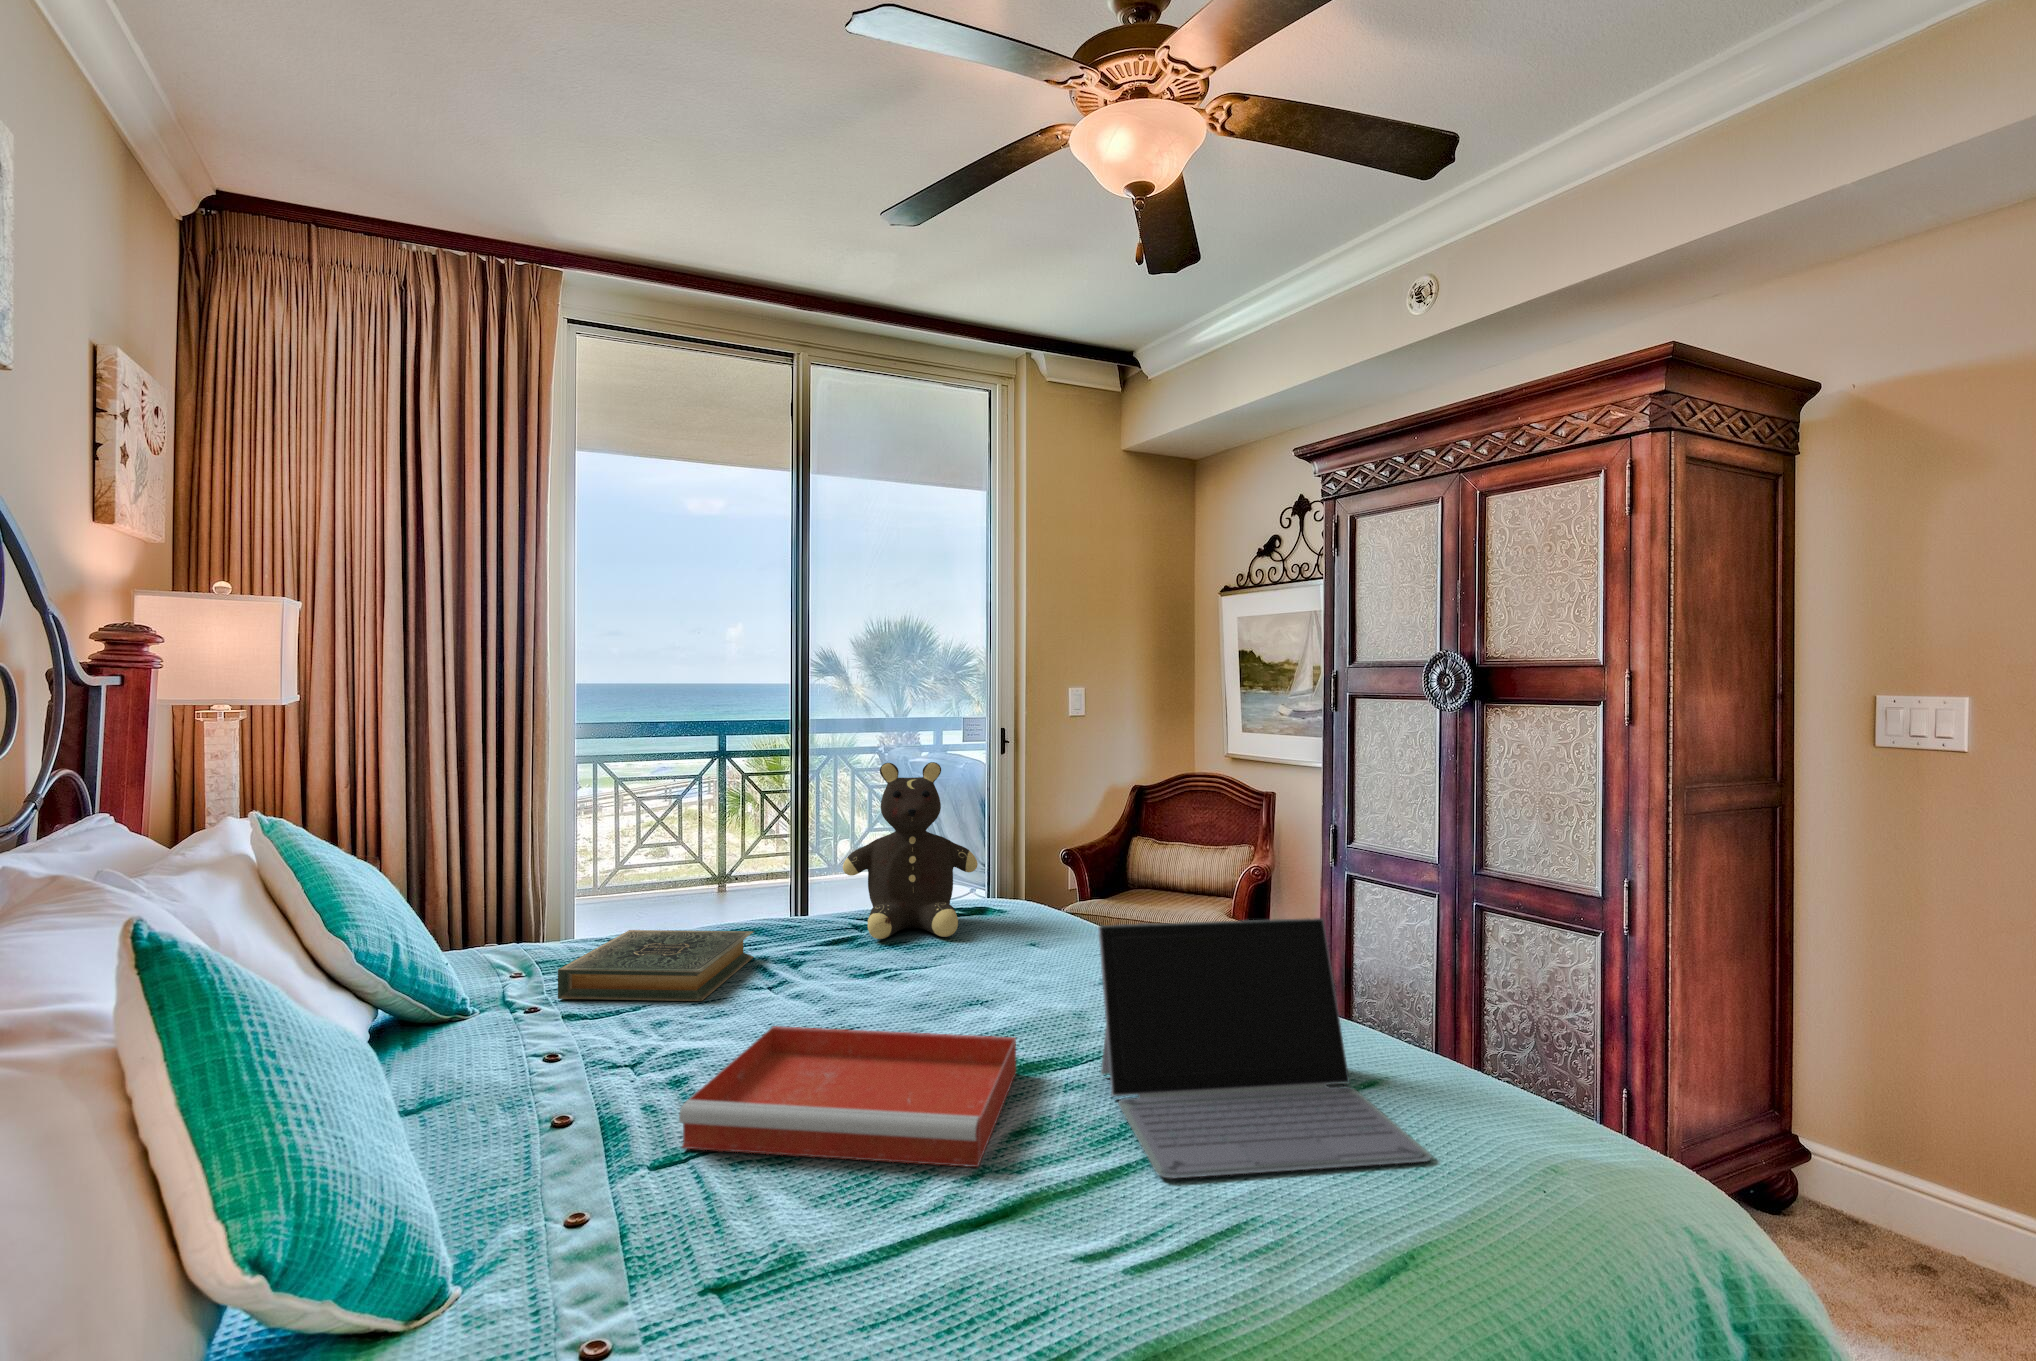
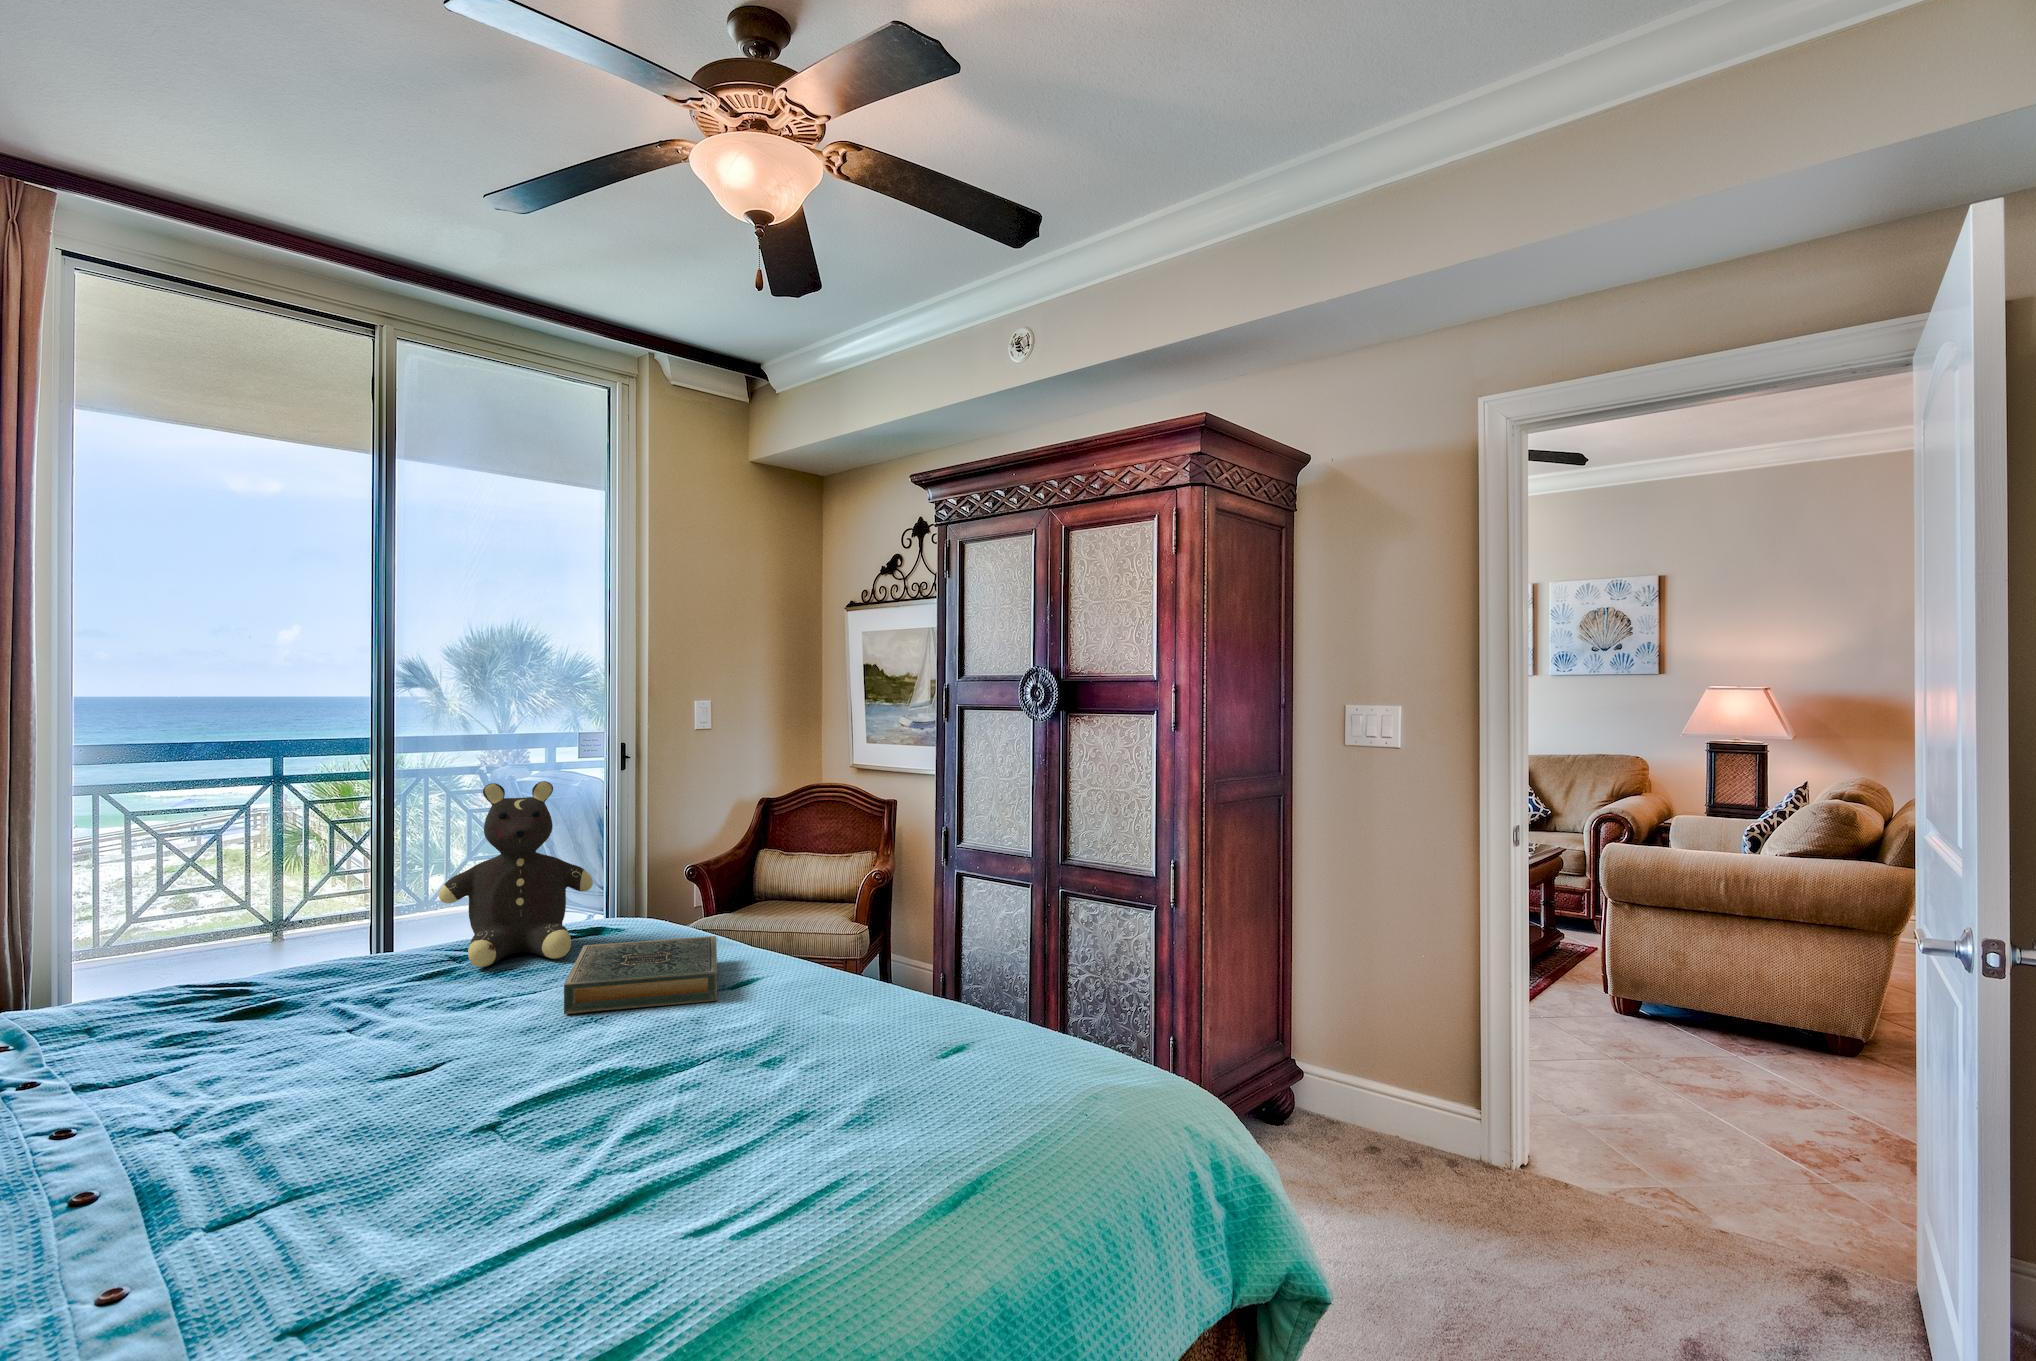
laptop: present [1098,918,1431,1179] -> none [714,907,1004,1152]
hardback book: present [558,930,753,1001] -> present [564,936,717,1014]
tray: present [679,1026,1016,1167] -> none [241,1045,631,1204]

